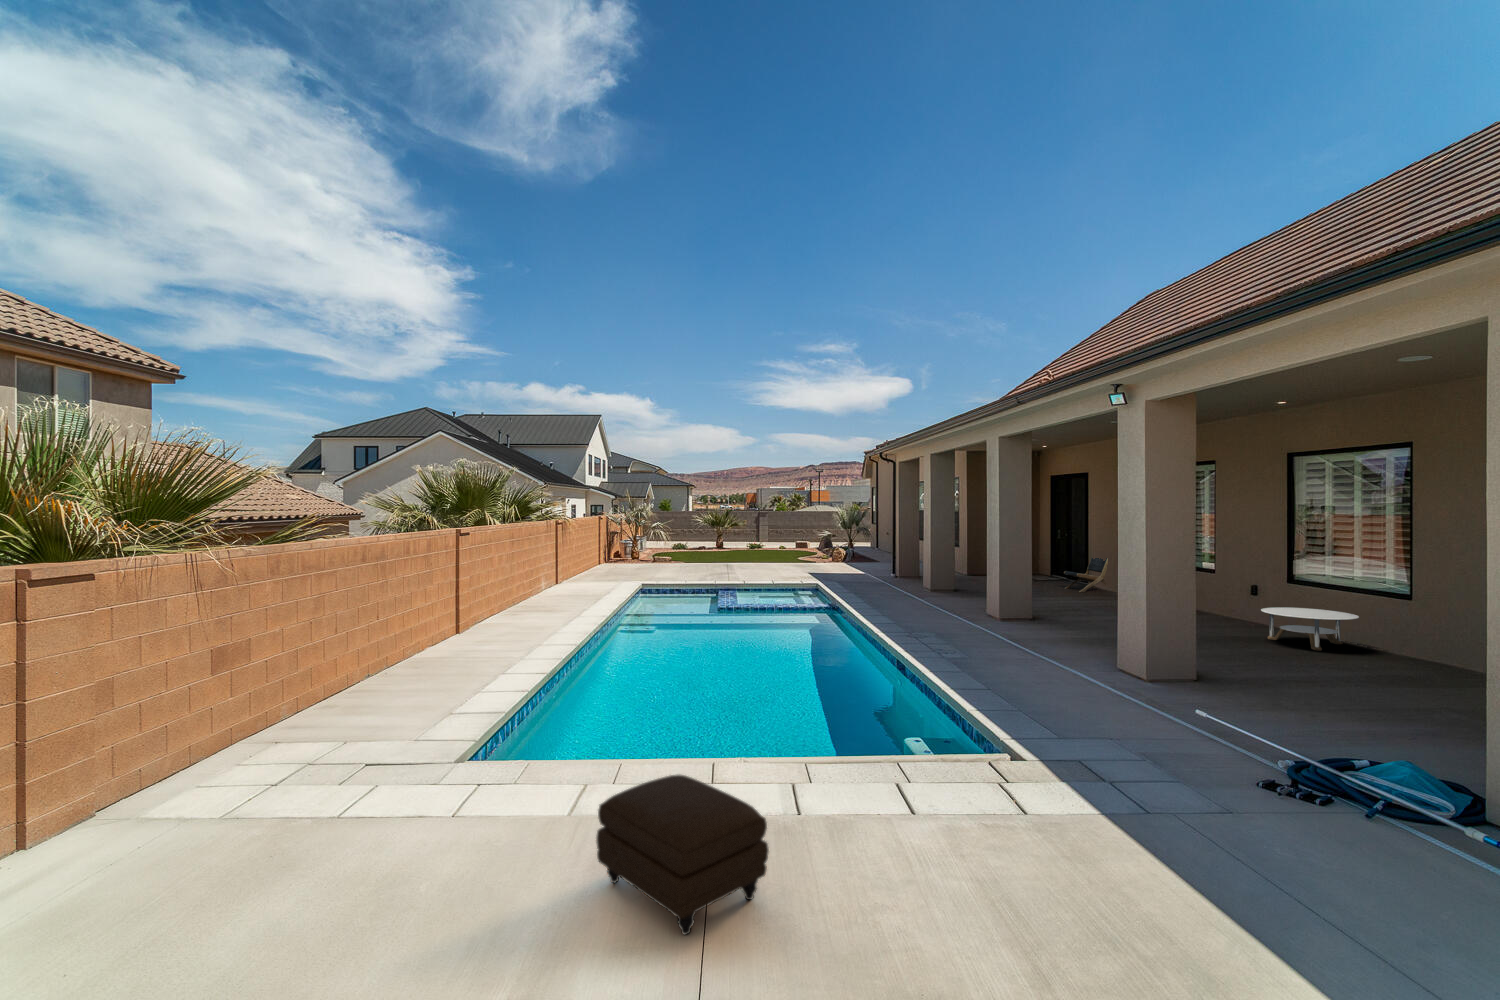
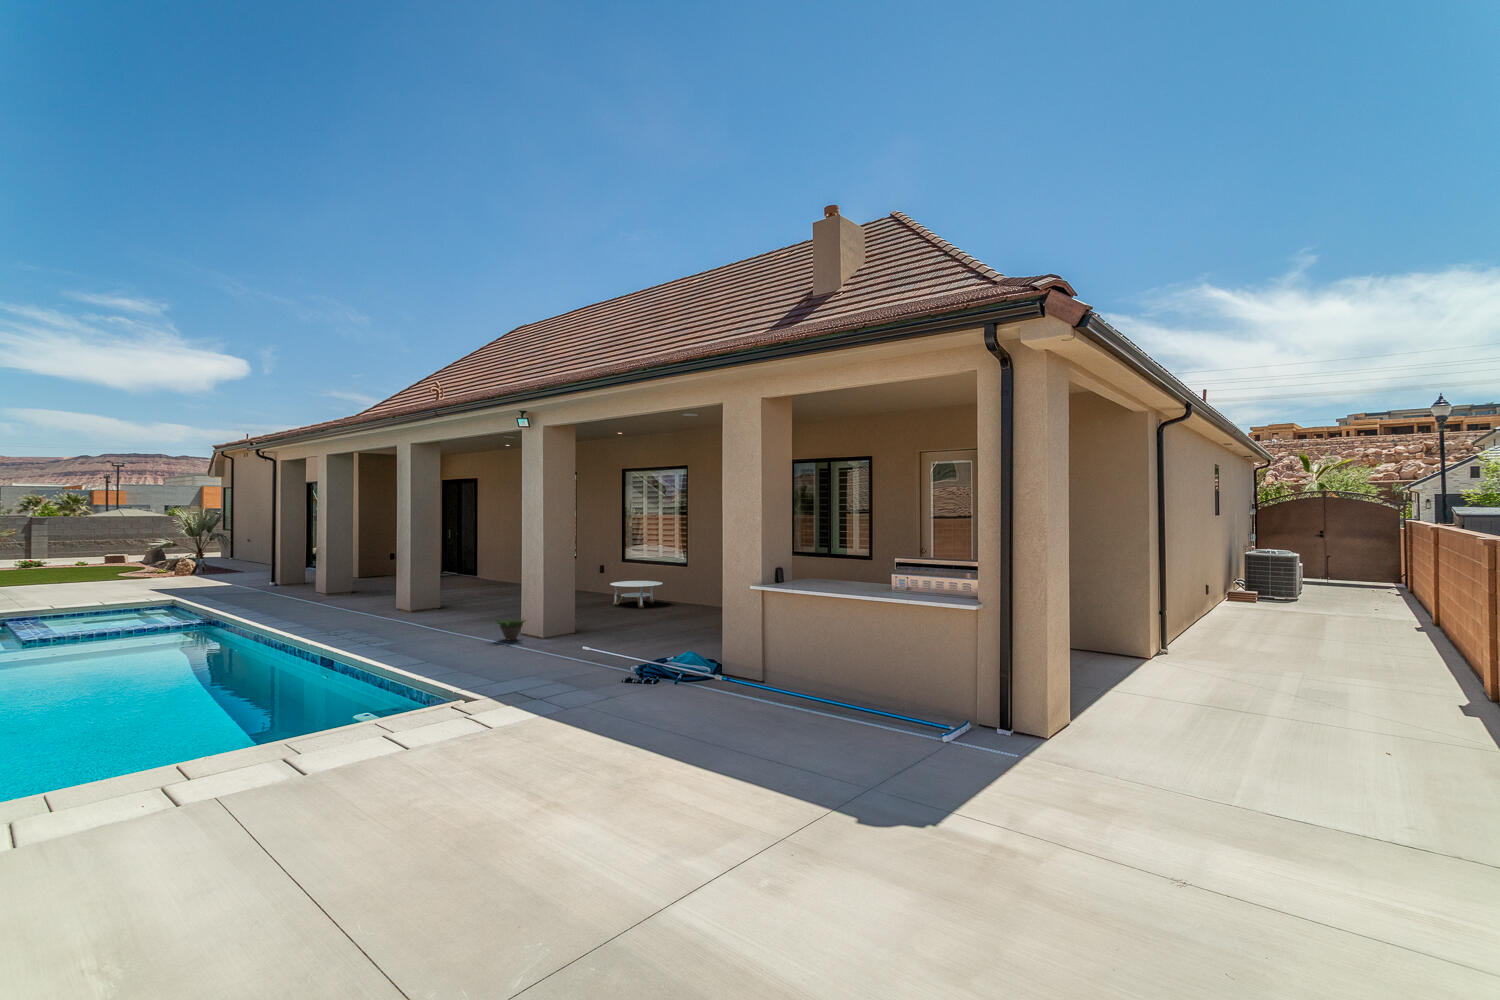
lounge chair: present [1064,558,1108,592] -> none [460,552,501,586]
decorative plant: none [1074,642,1121,674] -> present [496,619,525,640]
ottoman: present [596,775,769,935] -> none [122,748,320,863]

